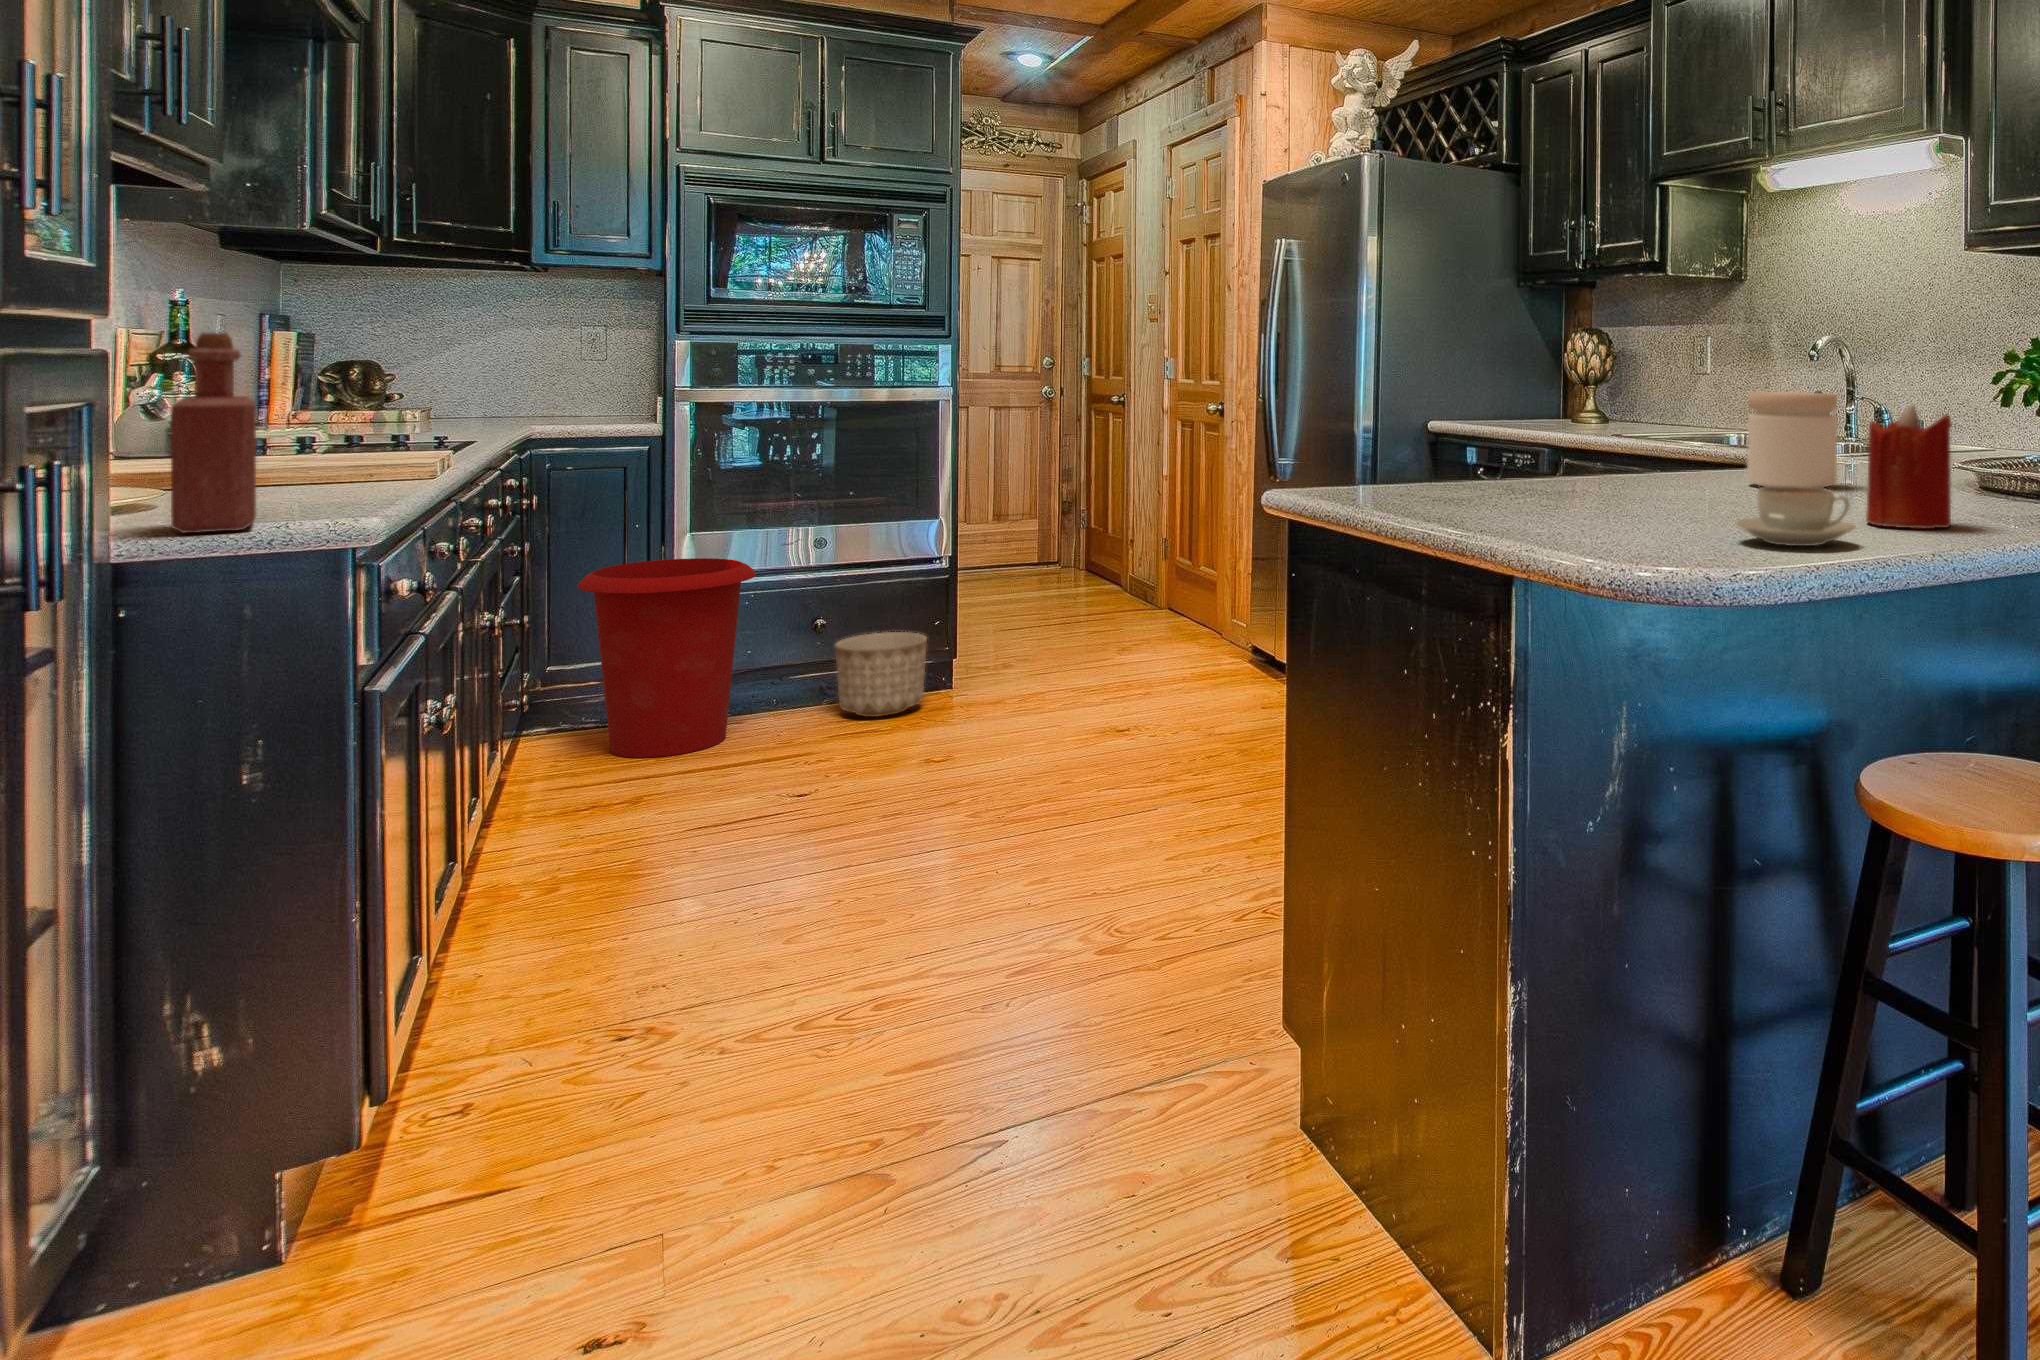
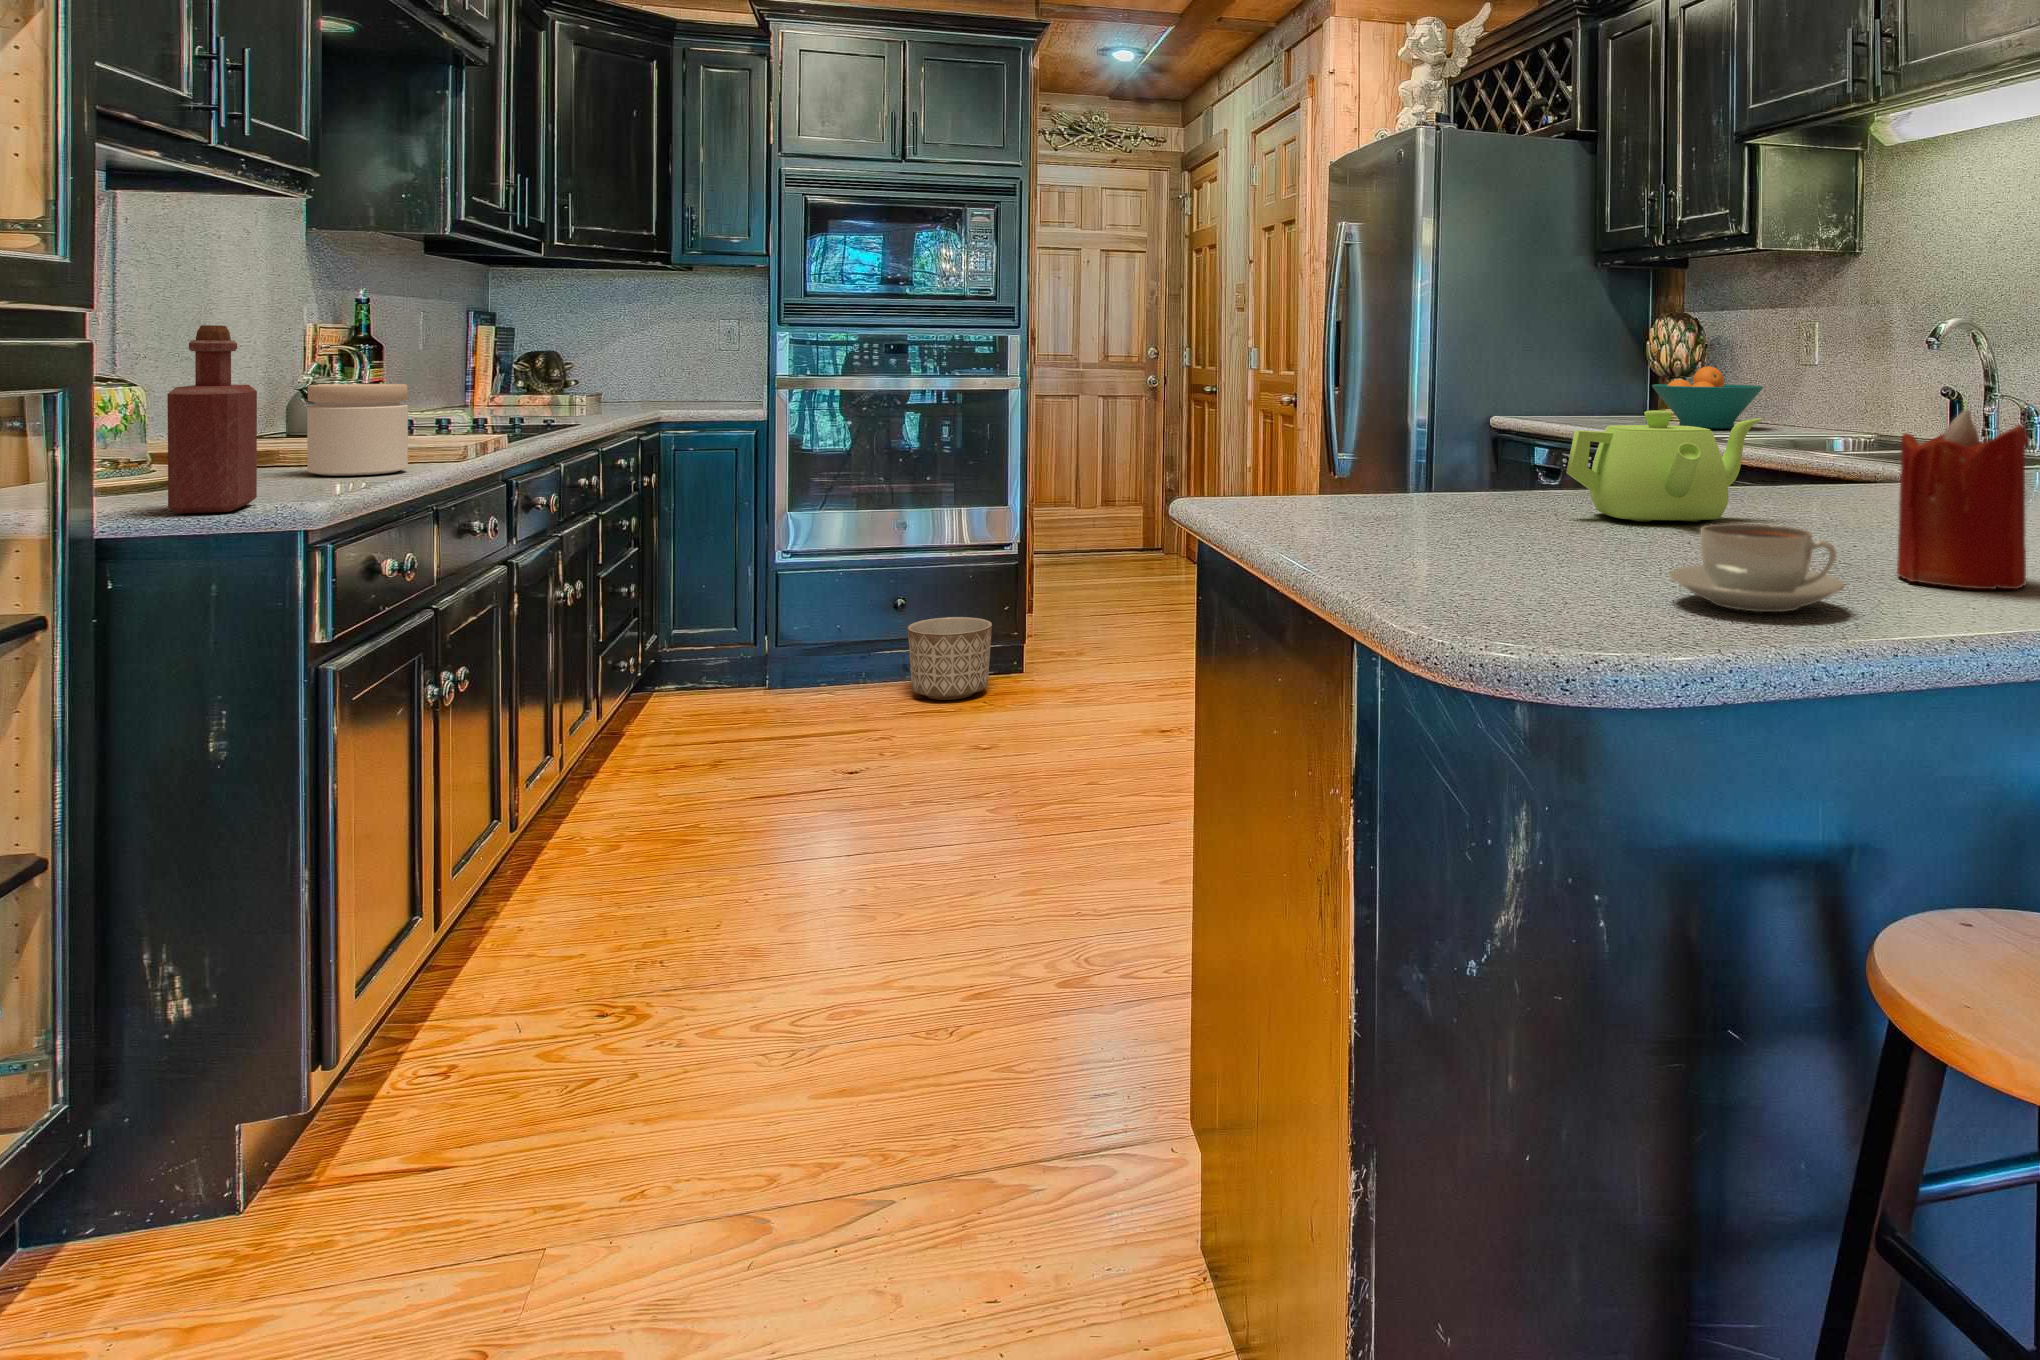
fruit bowl: none [1573,375,1665,429] -> present [1652,366,1763,429]
jar: present [1747,392,1837,488] -> present [307,384,408,476]
teapot: none [1596,409,1739,496] -> present [1566,410,1762,522]
waste bin: present [577,558,756,758] -> none [681,539,835,726]

